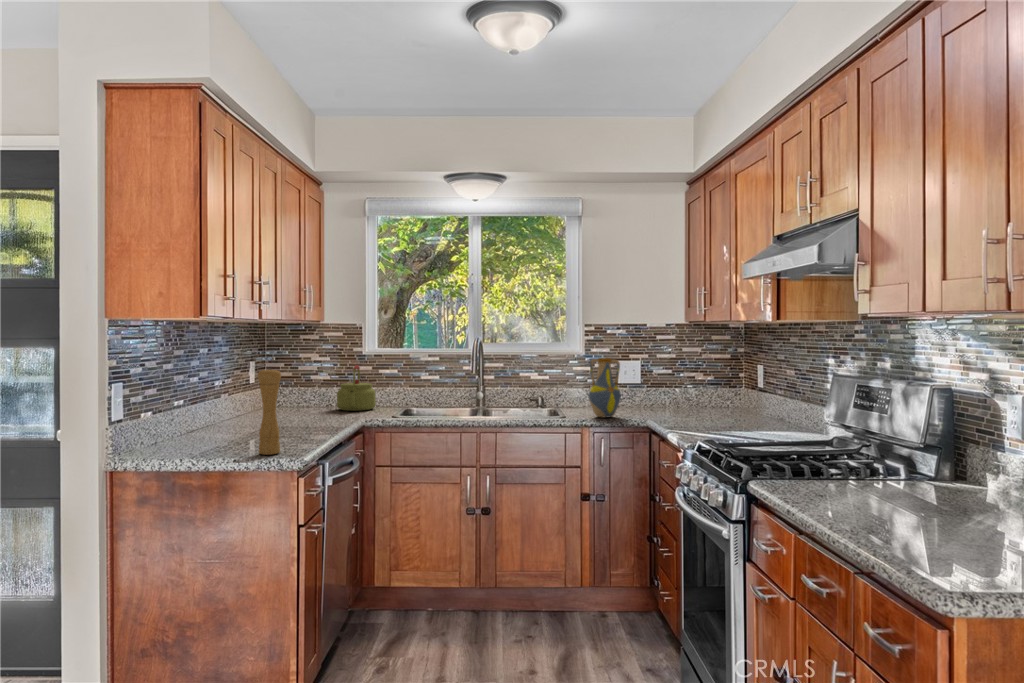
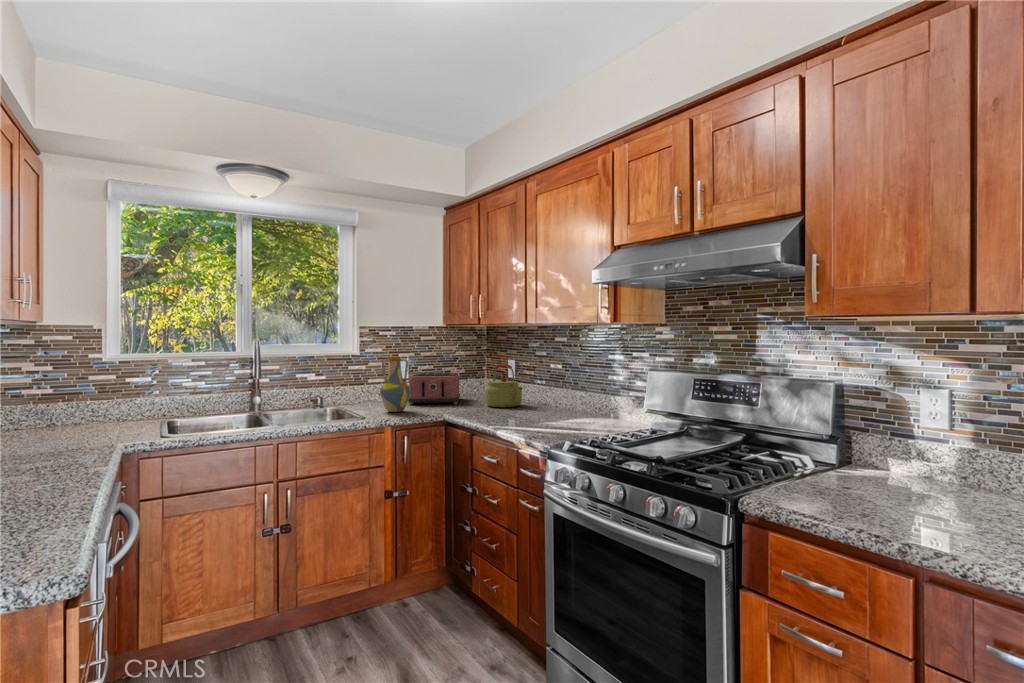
kettle: present [337,365,376,411] -> present [486,364,522,407]
pepper mill: present [258,369,281,455] -> none [35,383,73,500]
toaster: none [630,377,700,414] -> present [408,373,460,405]

